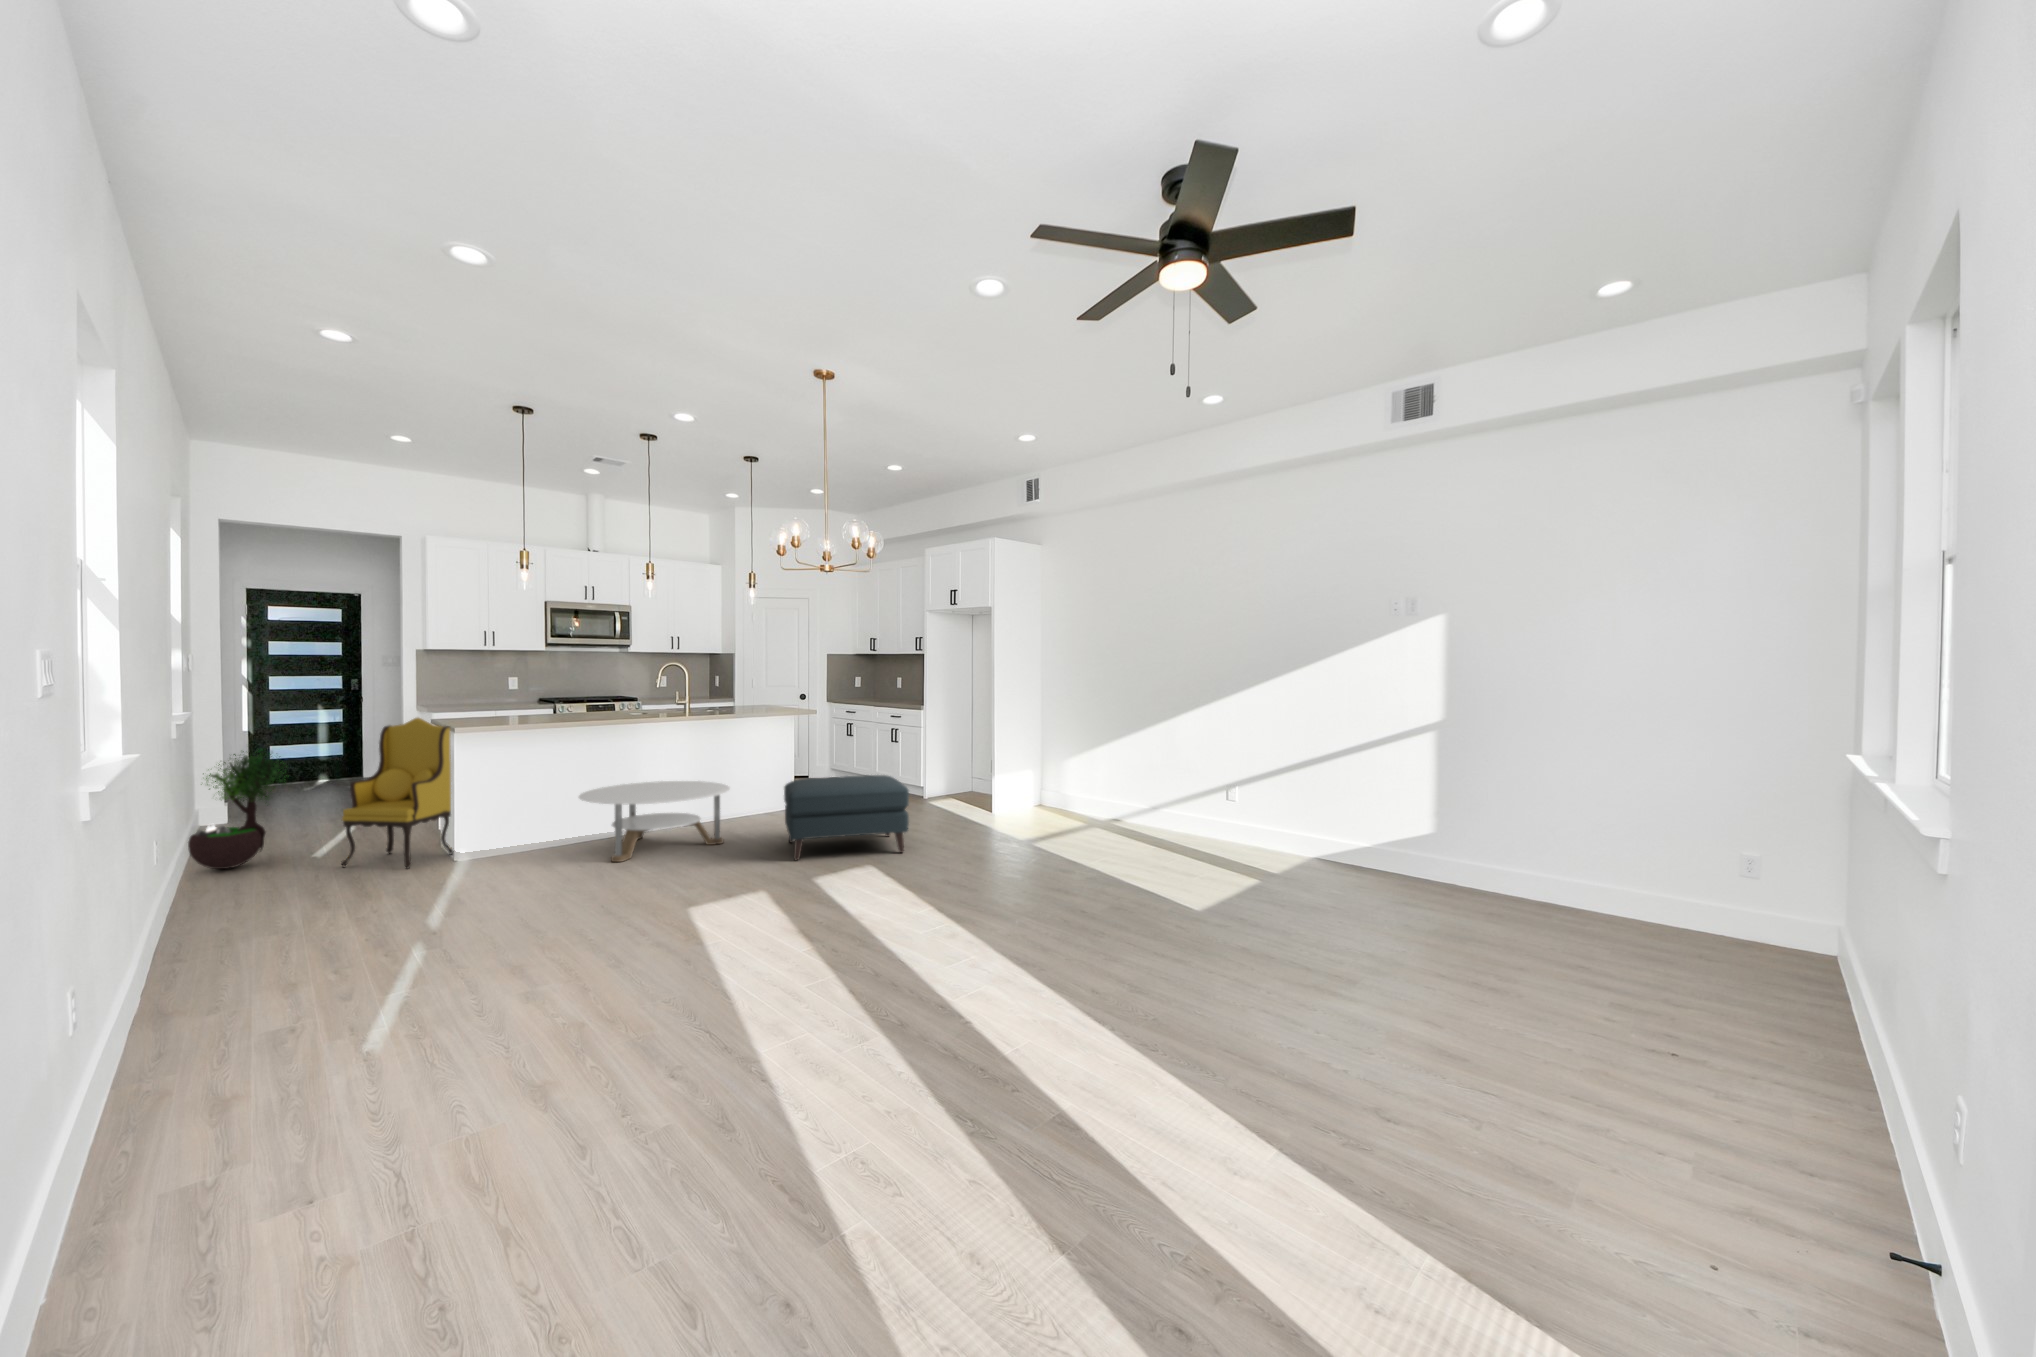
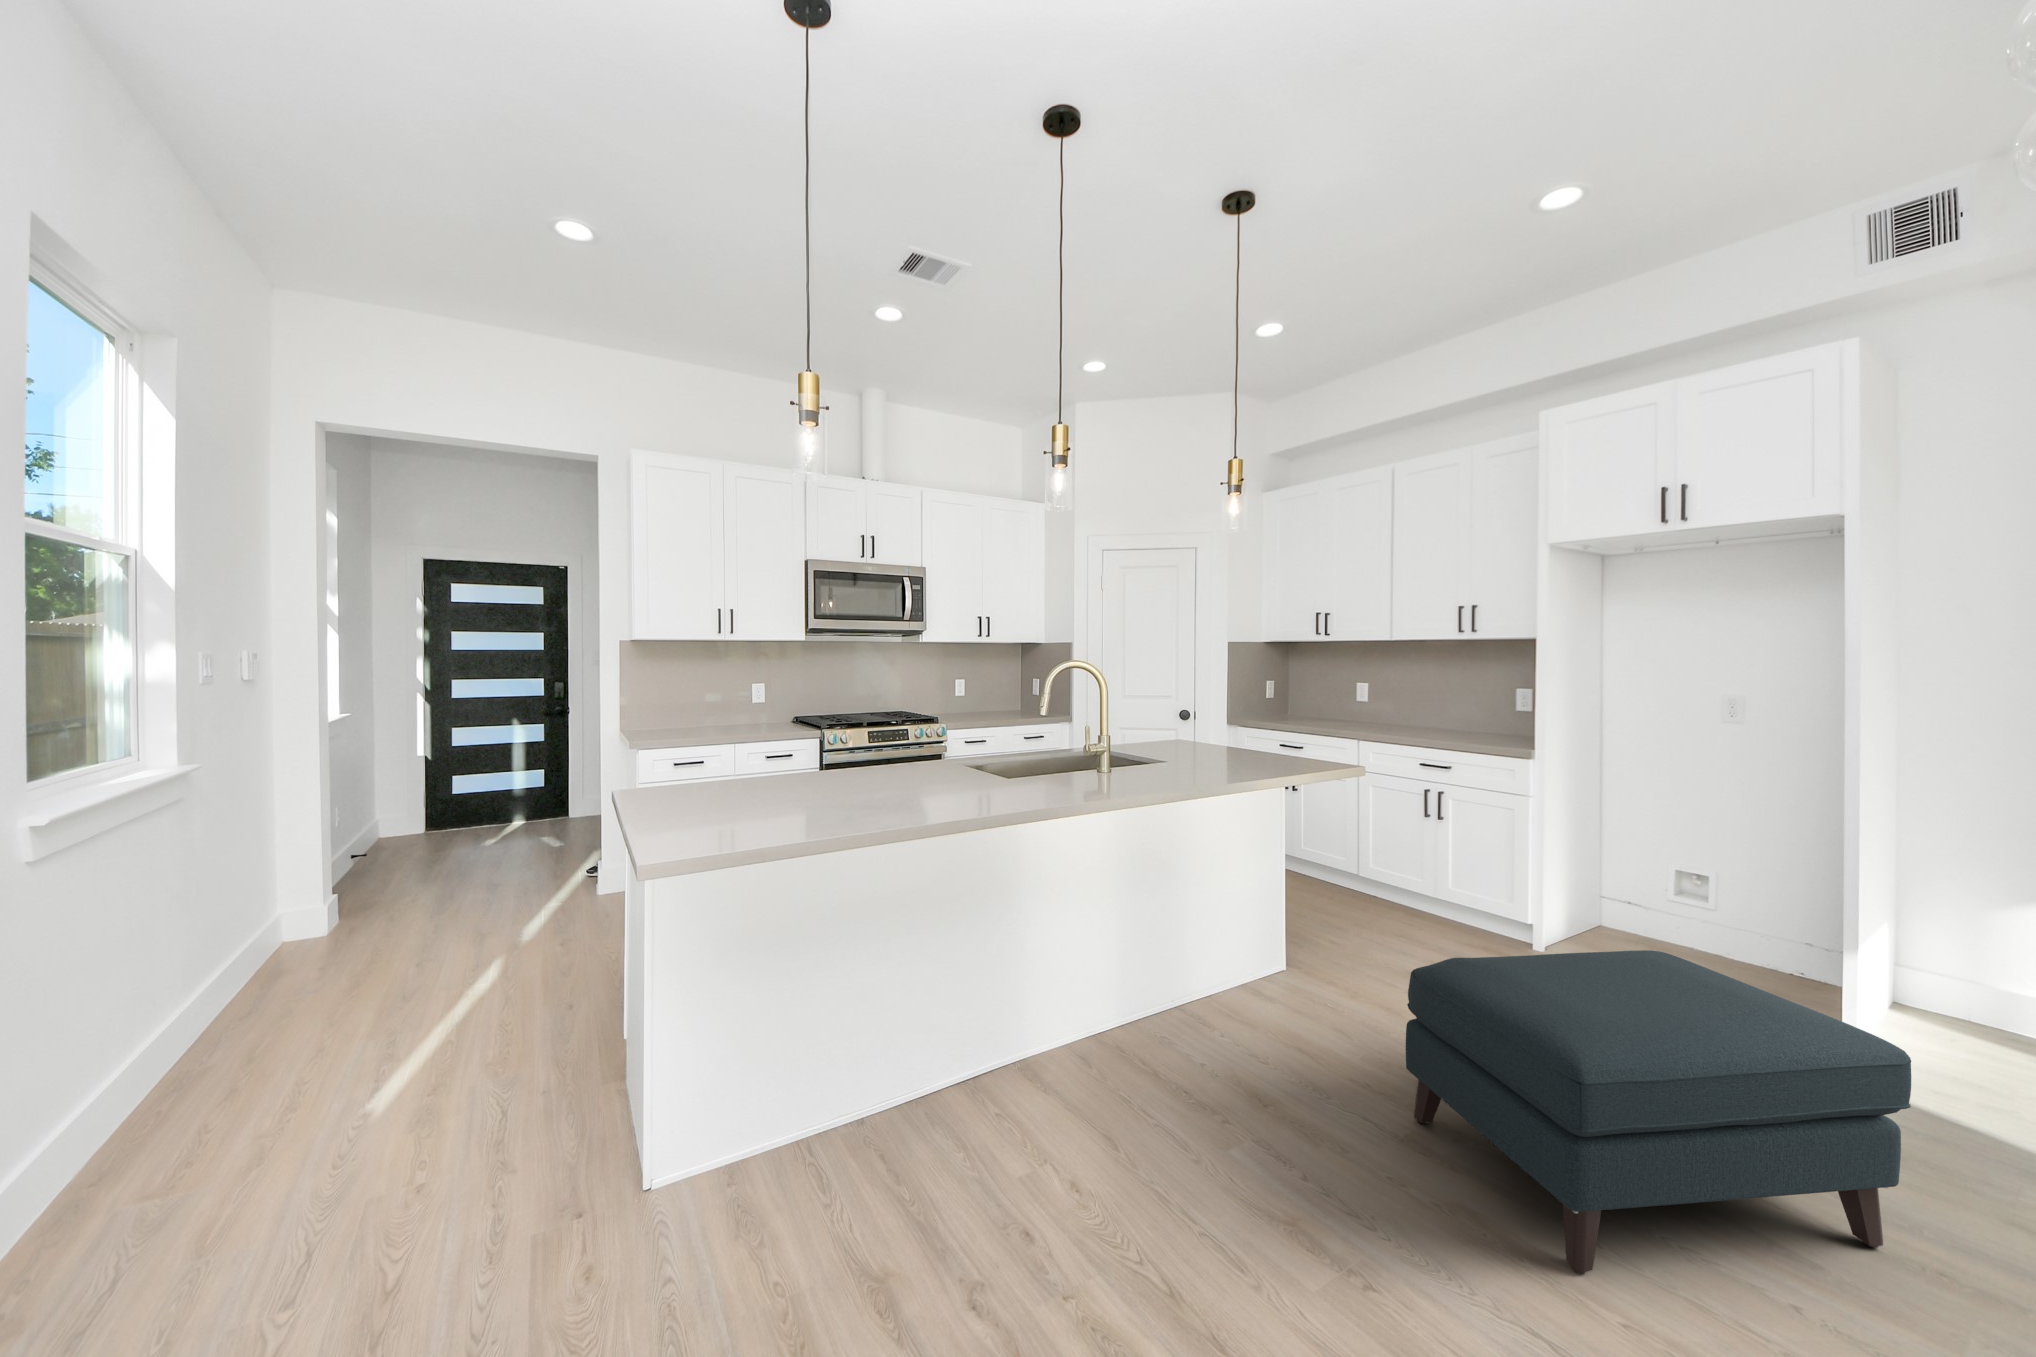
armchair: present [341,718,453,869] -> none [402,782,651,1186]
potted tree: present [188,750,287,869] -> none [94,845,317,1139]
round table: present [579,781,730,862] -> none [922,917,1273,1210]

